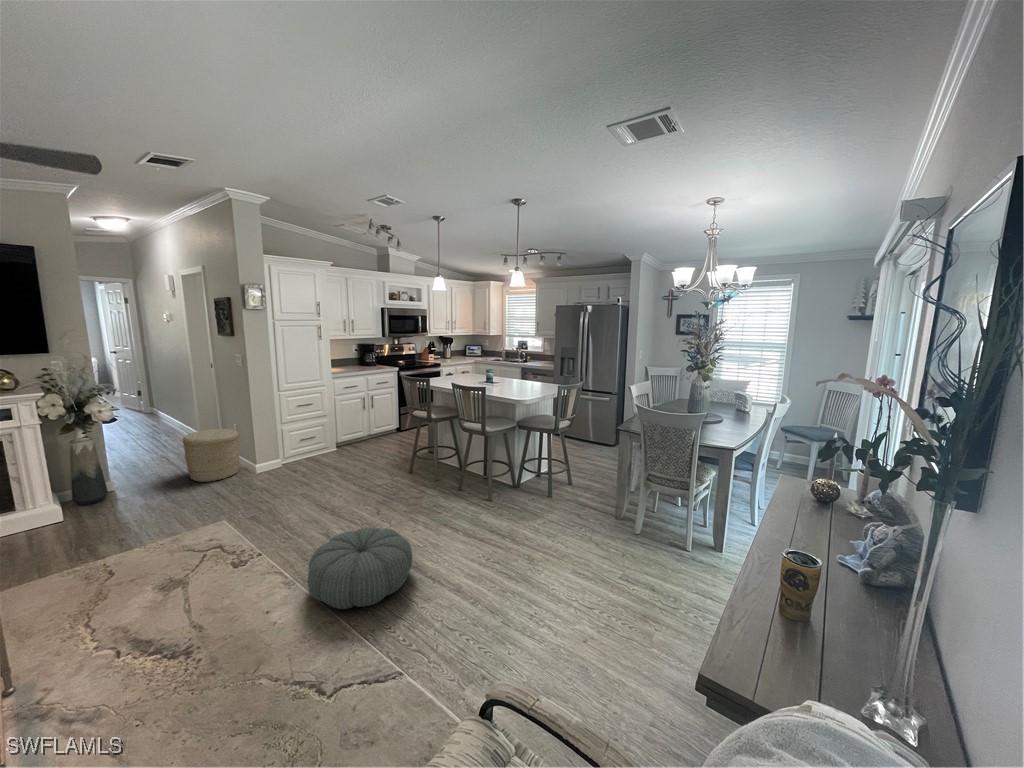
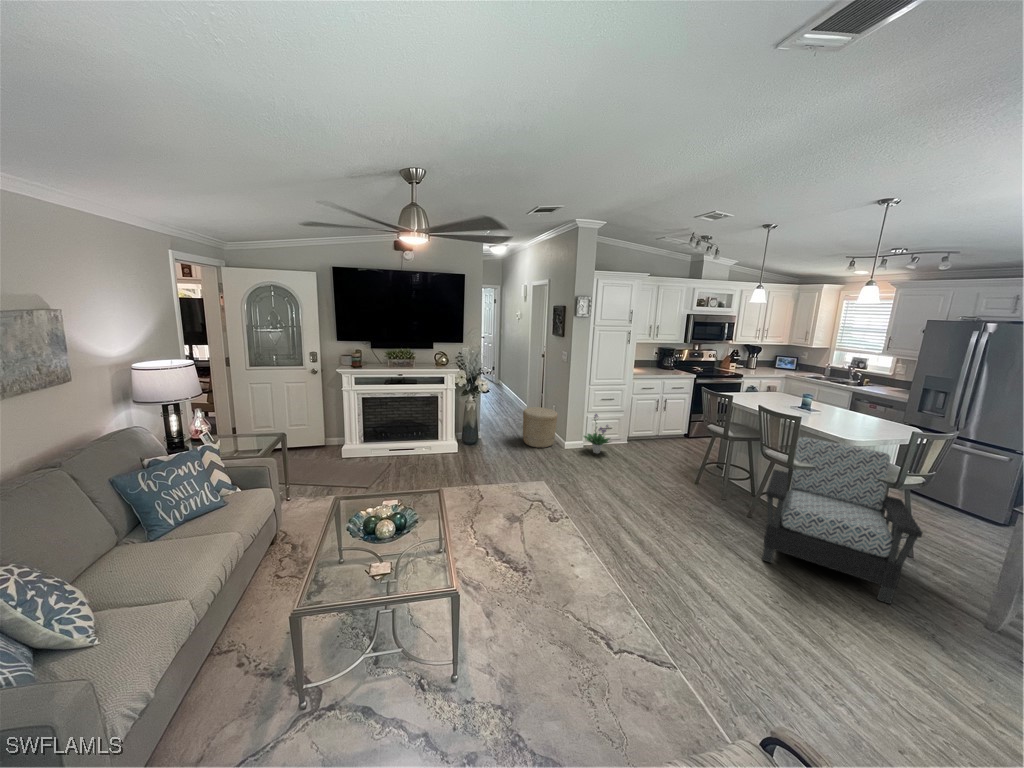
armchair: none [466,406,577,528] -> present [762,437,923,604]
potted plant: none [278,422,317,469] -> present [584,414,610,453]
pouf: present [308,527,412,609] -> none [610,520,697,589]

